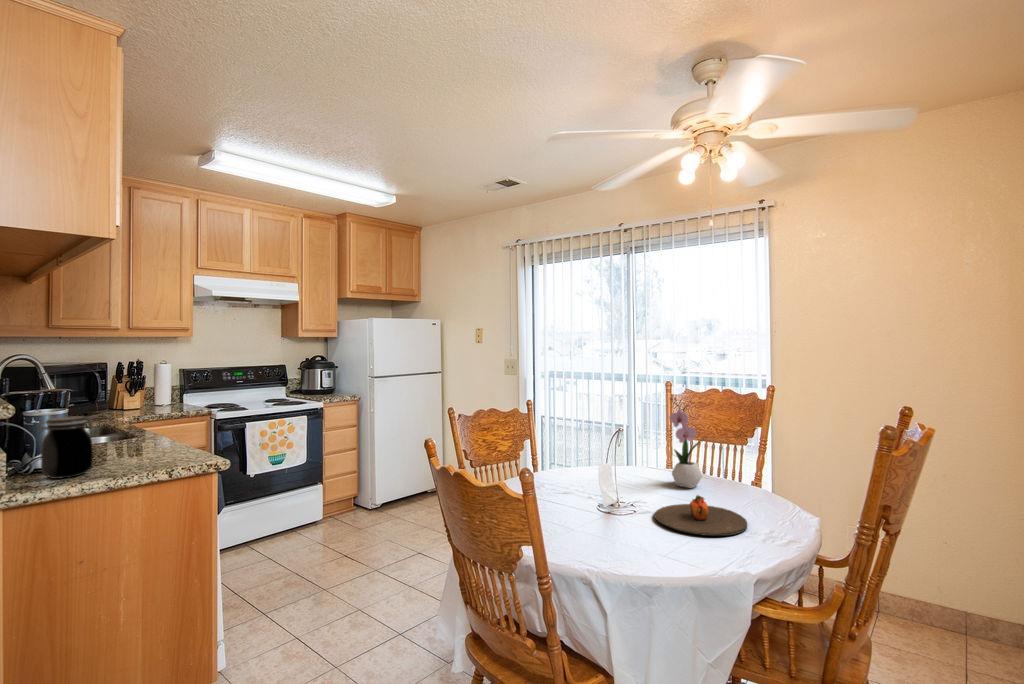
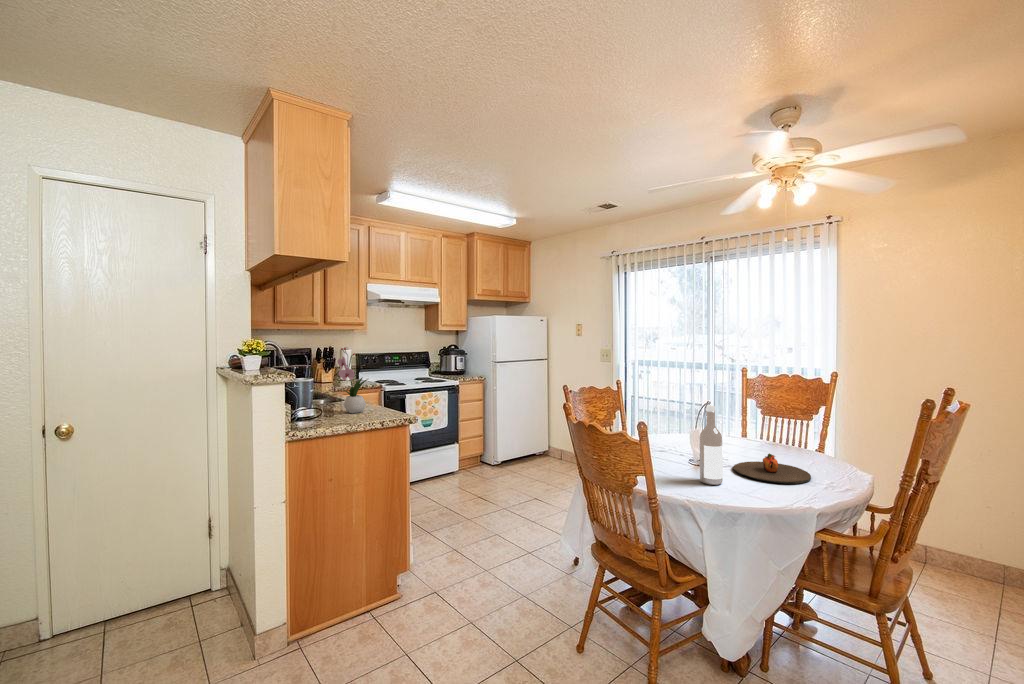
flower arrangement: present [670,397,704,488] -> present [338,348,368,413]
jar: present [38,416,94,479] -> none [308,383,338,422]
wine bottle: none [611,437,640,544] -> present [700,405,723,485]

